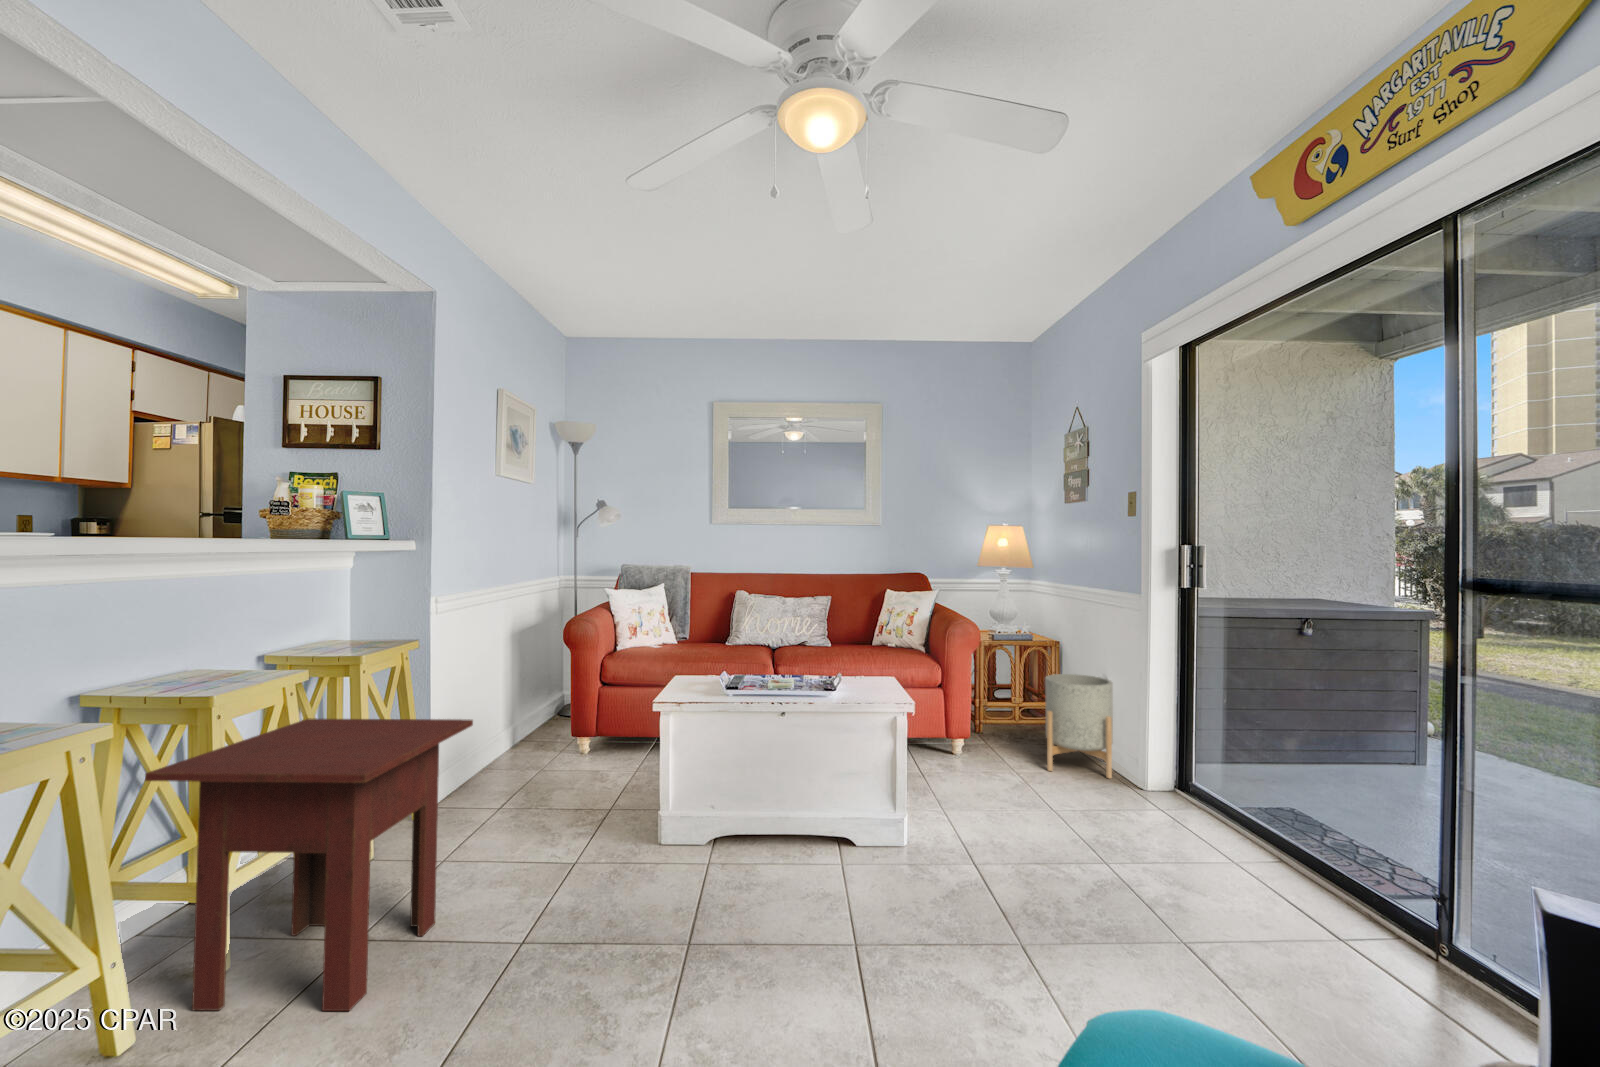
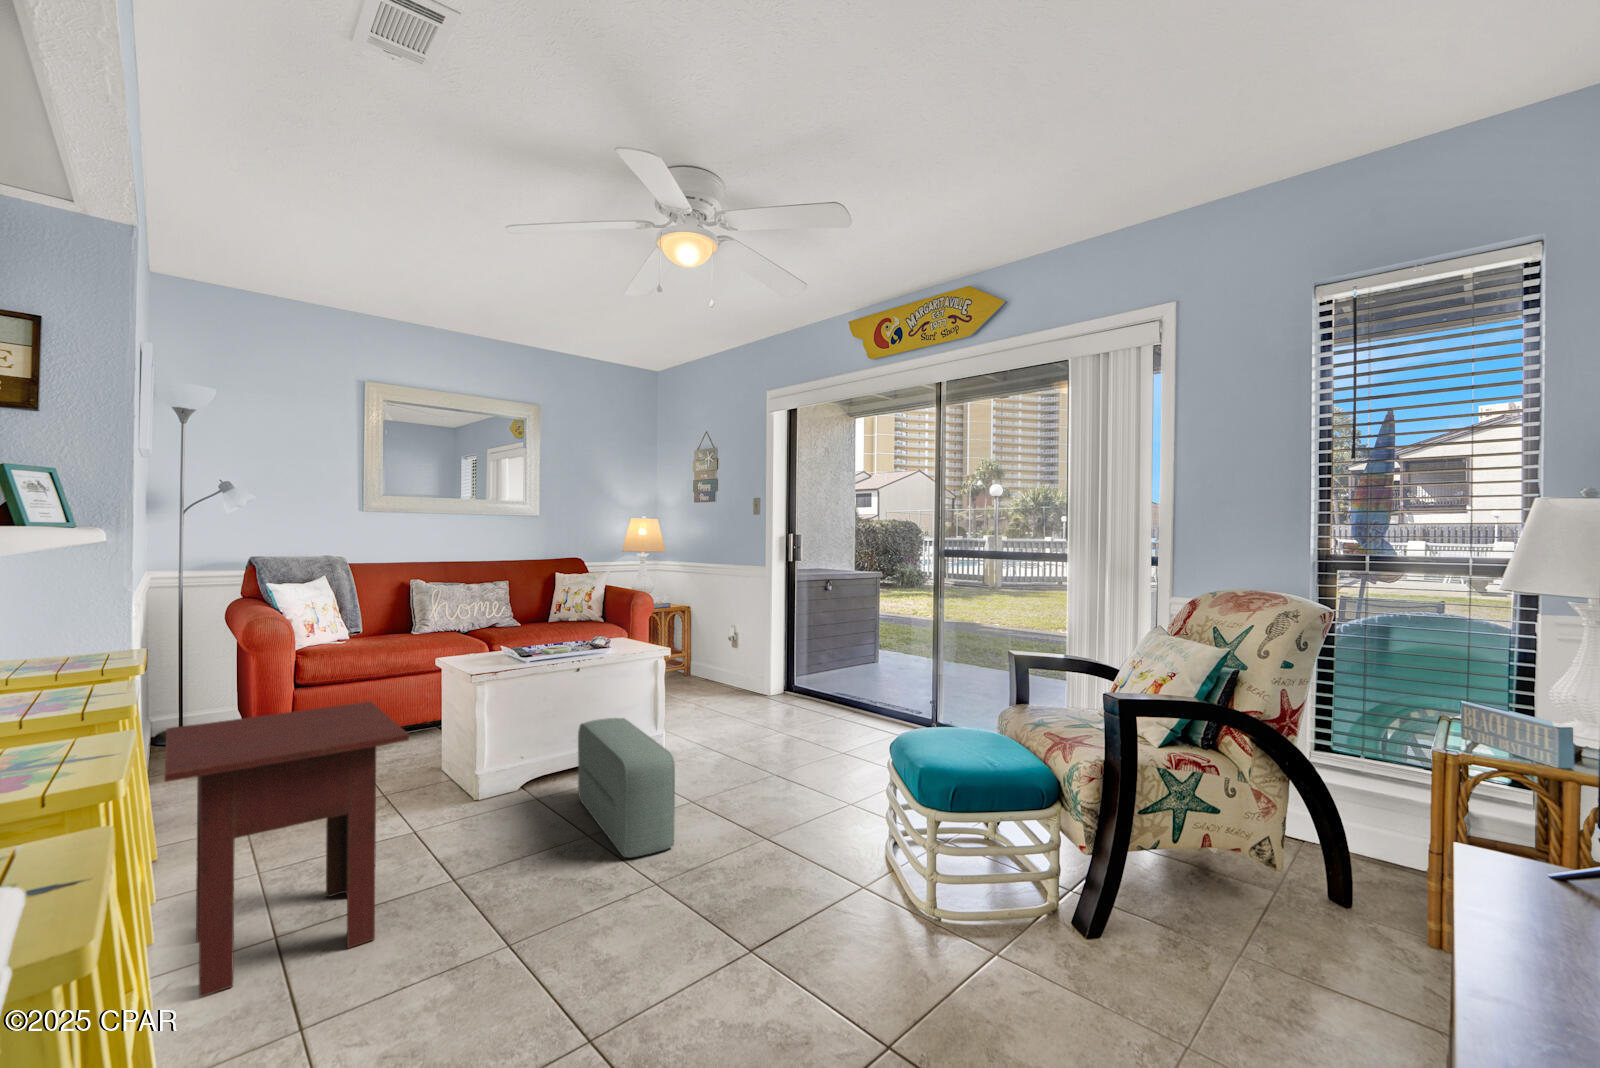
planter: present [1045,674,1113,778] -> none [699,629,749,699]
pouf: none [665,784,796,1027] -> present [578,718,675,858]

